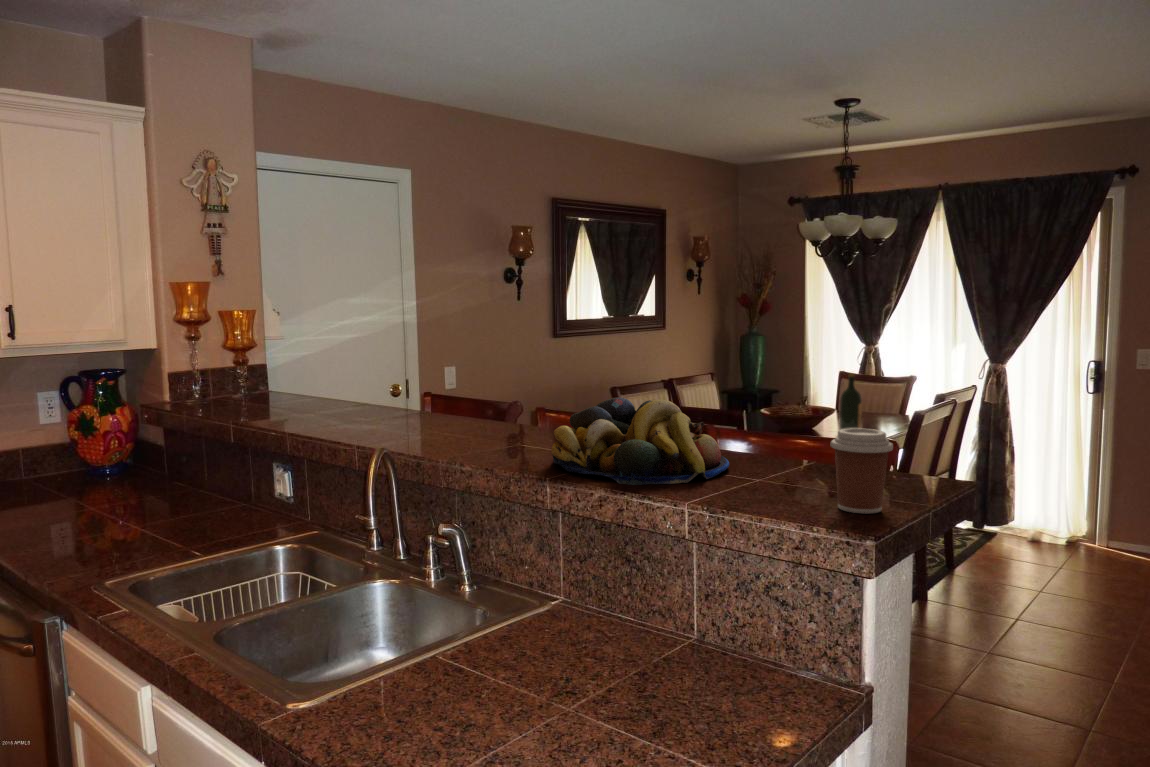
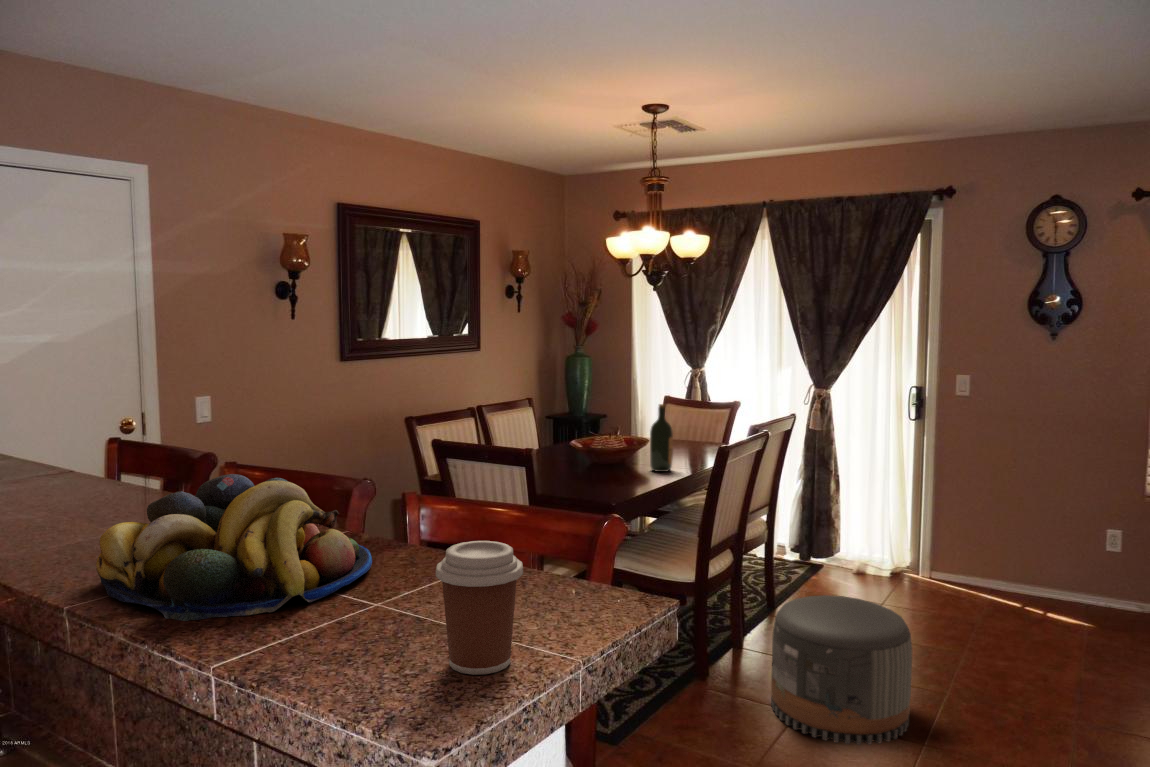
pouf: none [961,549,1104,681] -> present [771,595,912,745]

